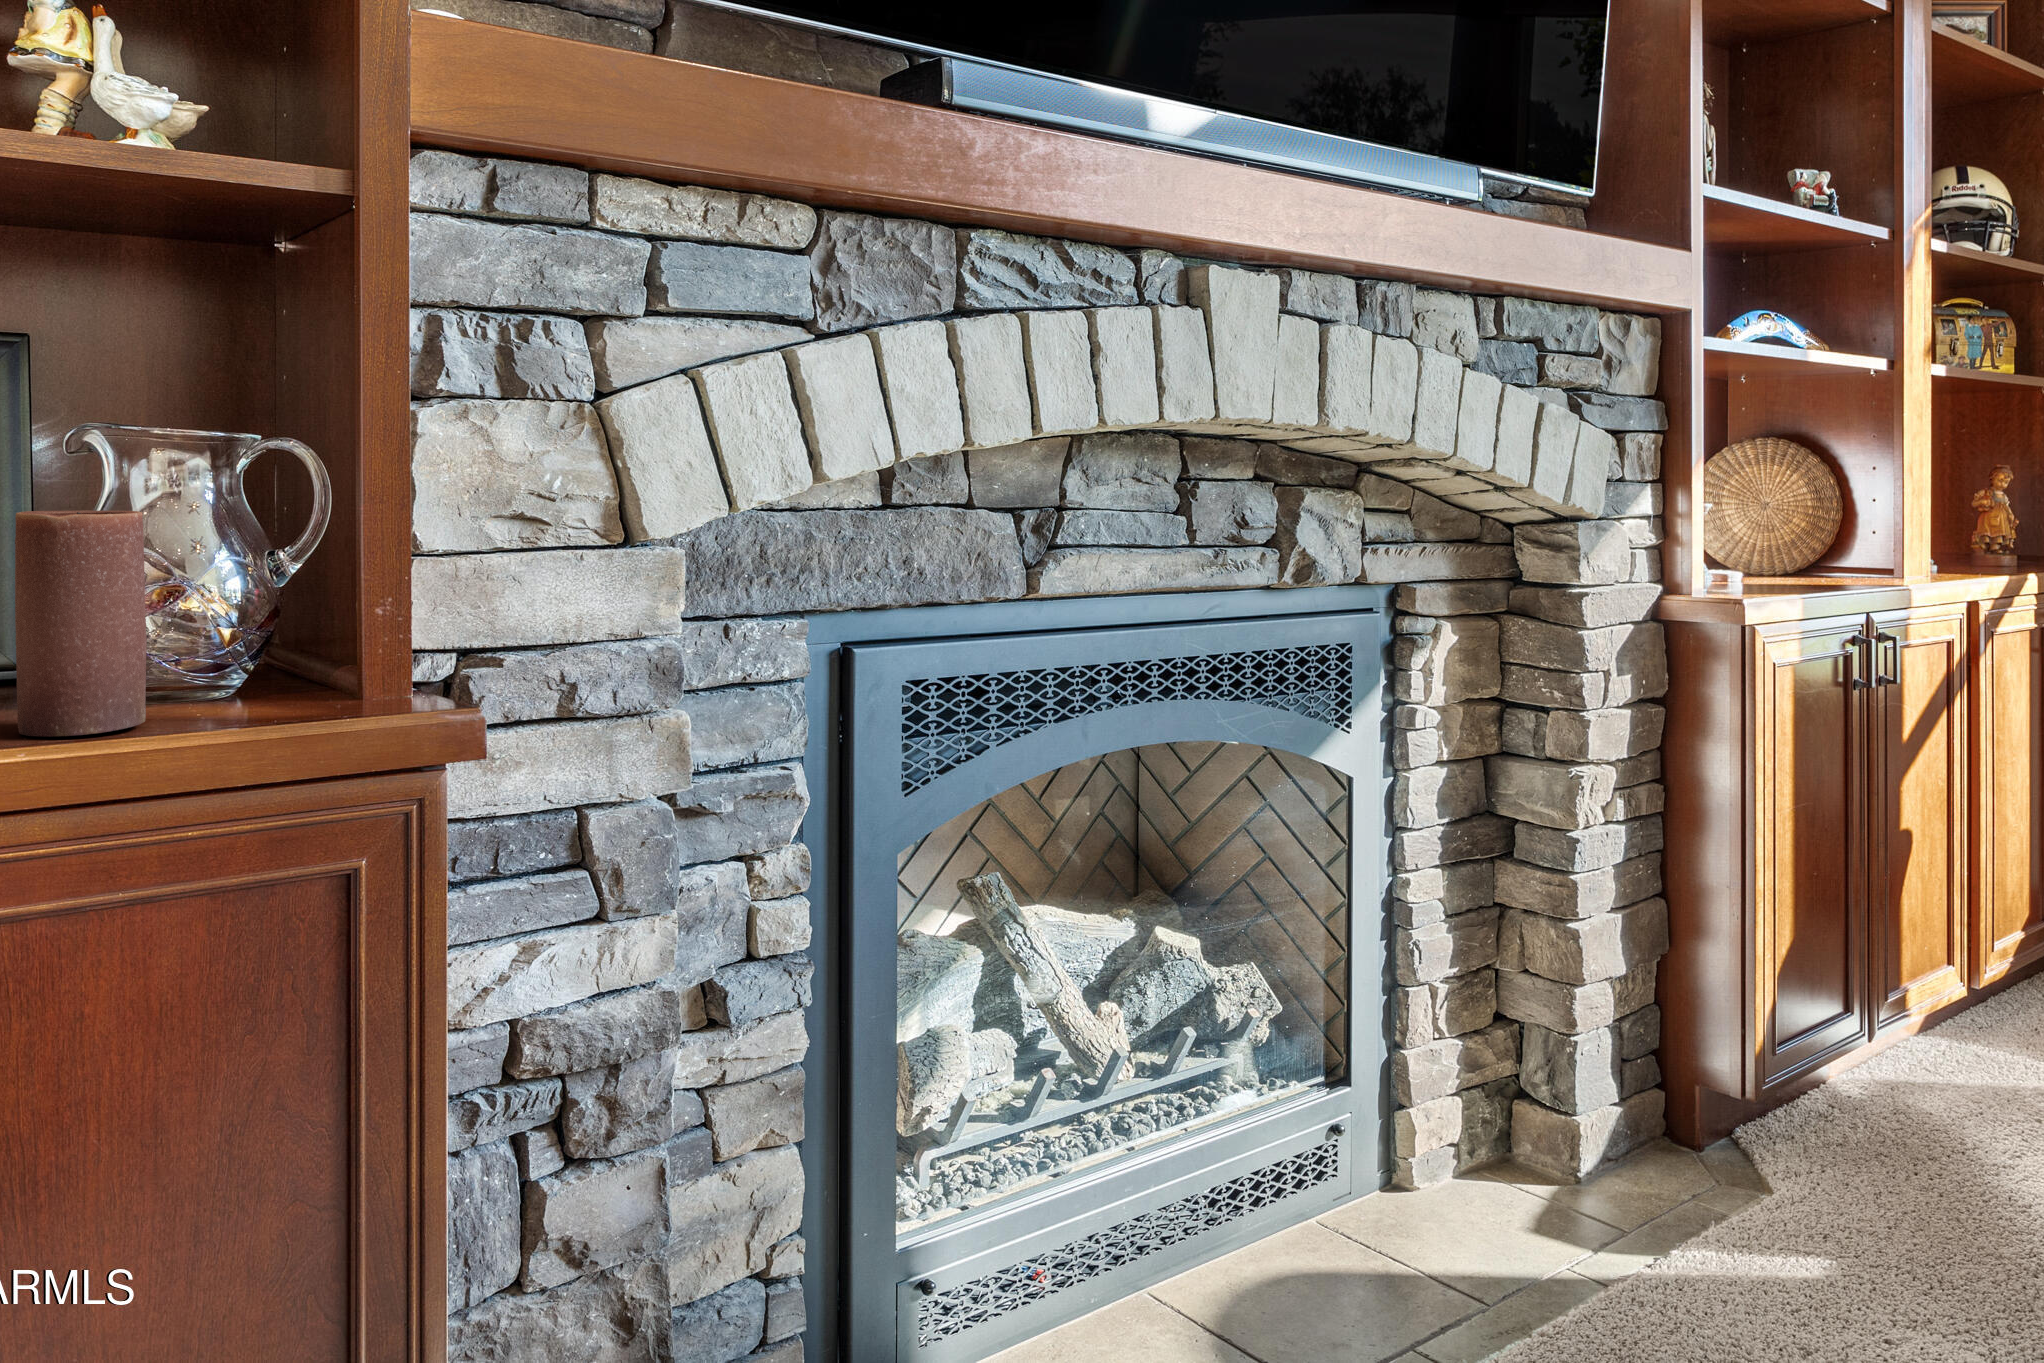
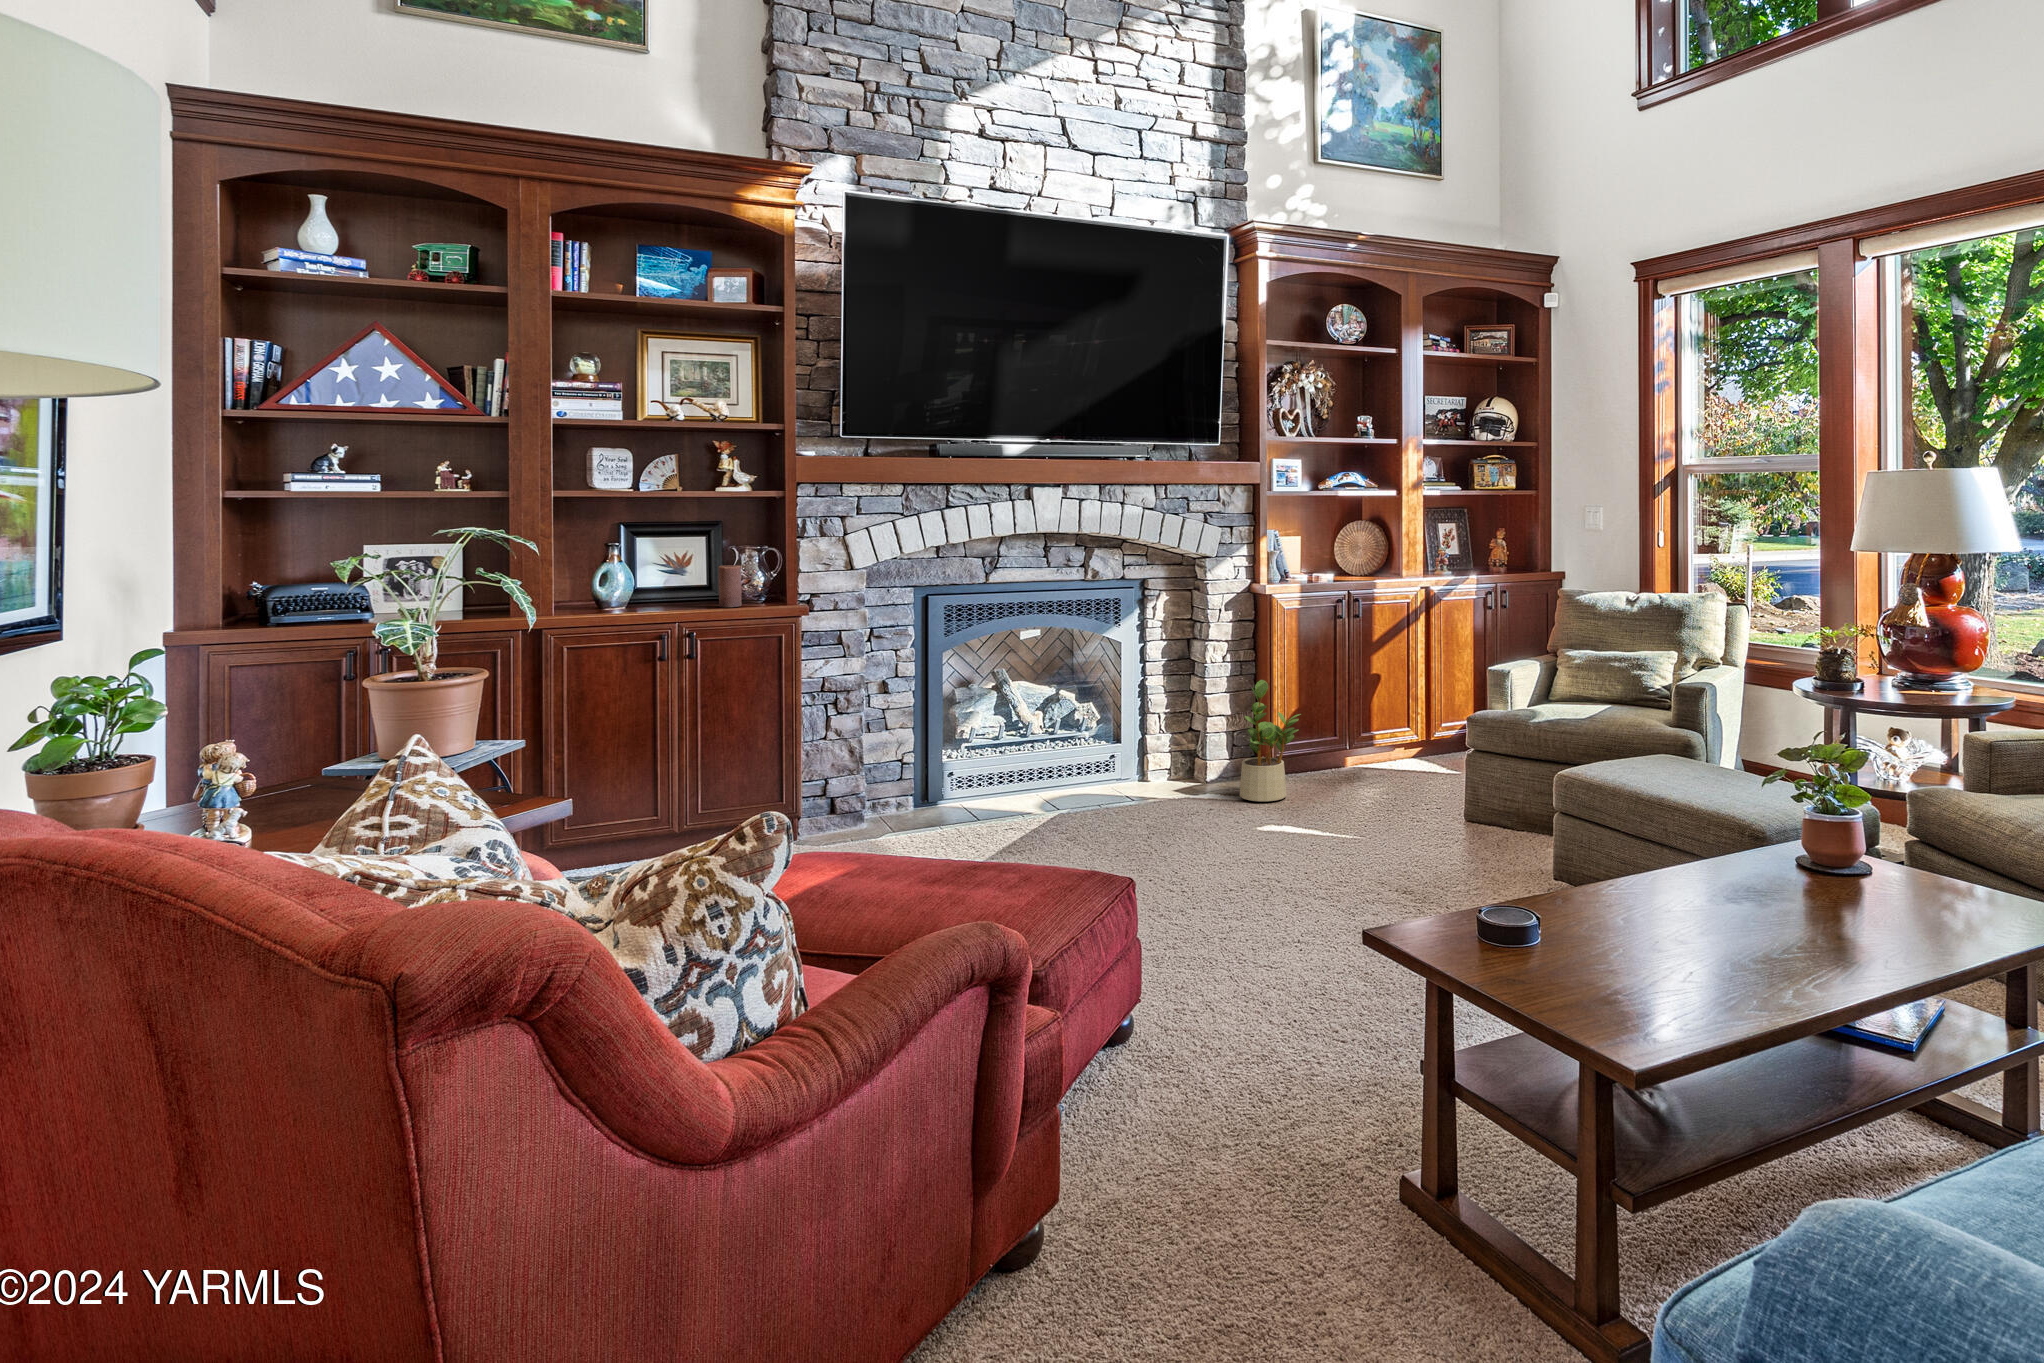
potted plant: none [1808,897,2003,1296] -> present [1240,680,1301,801]

